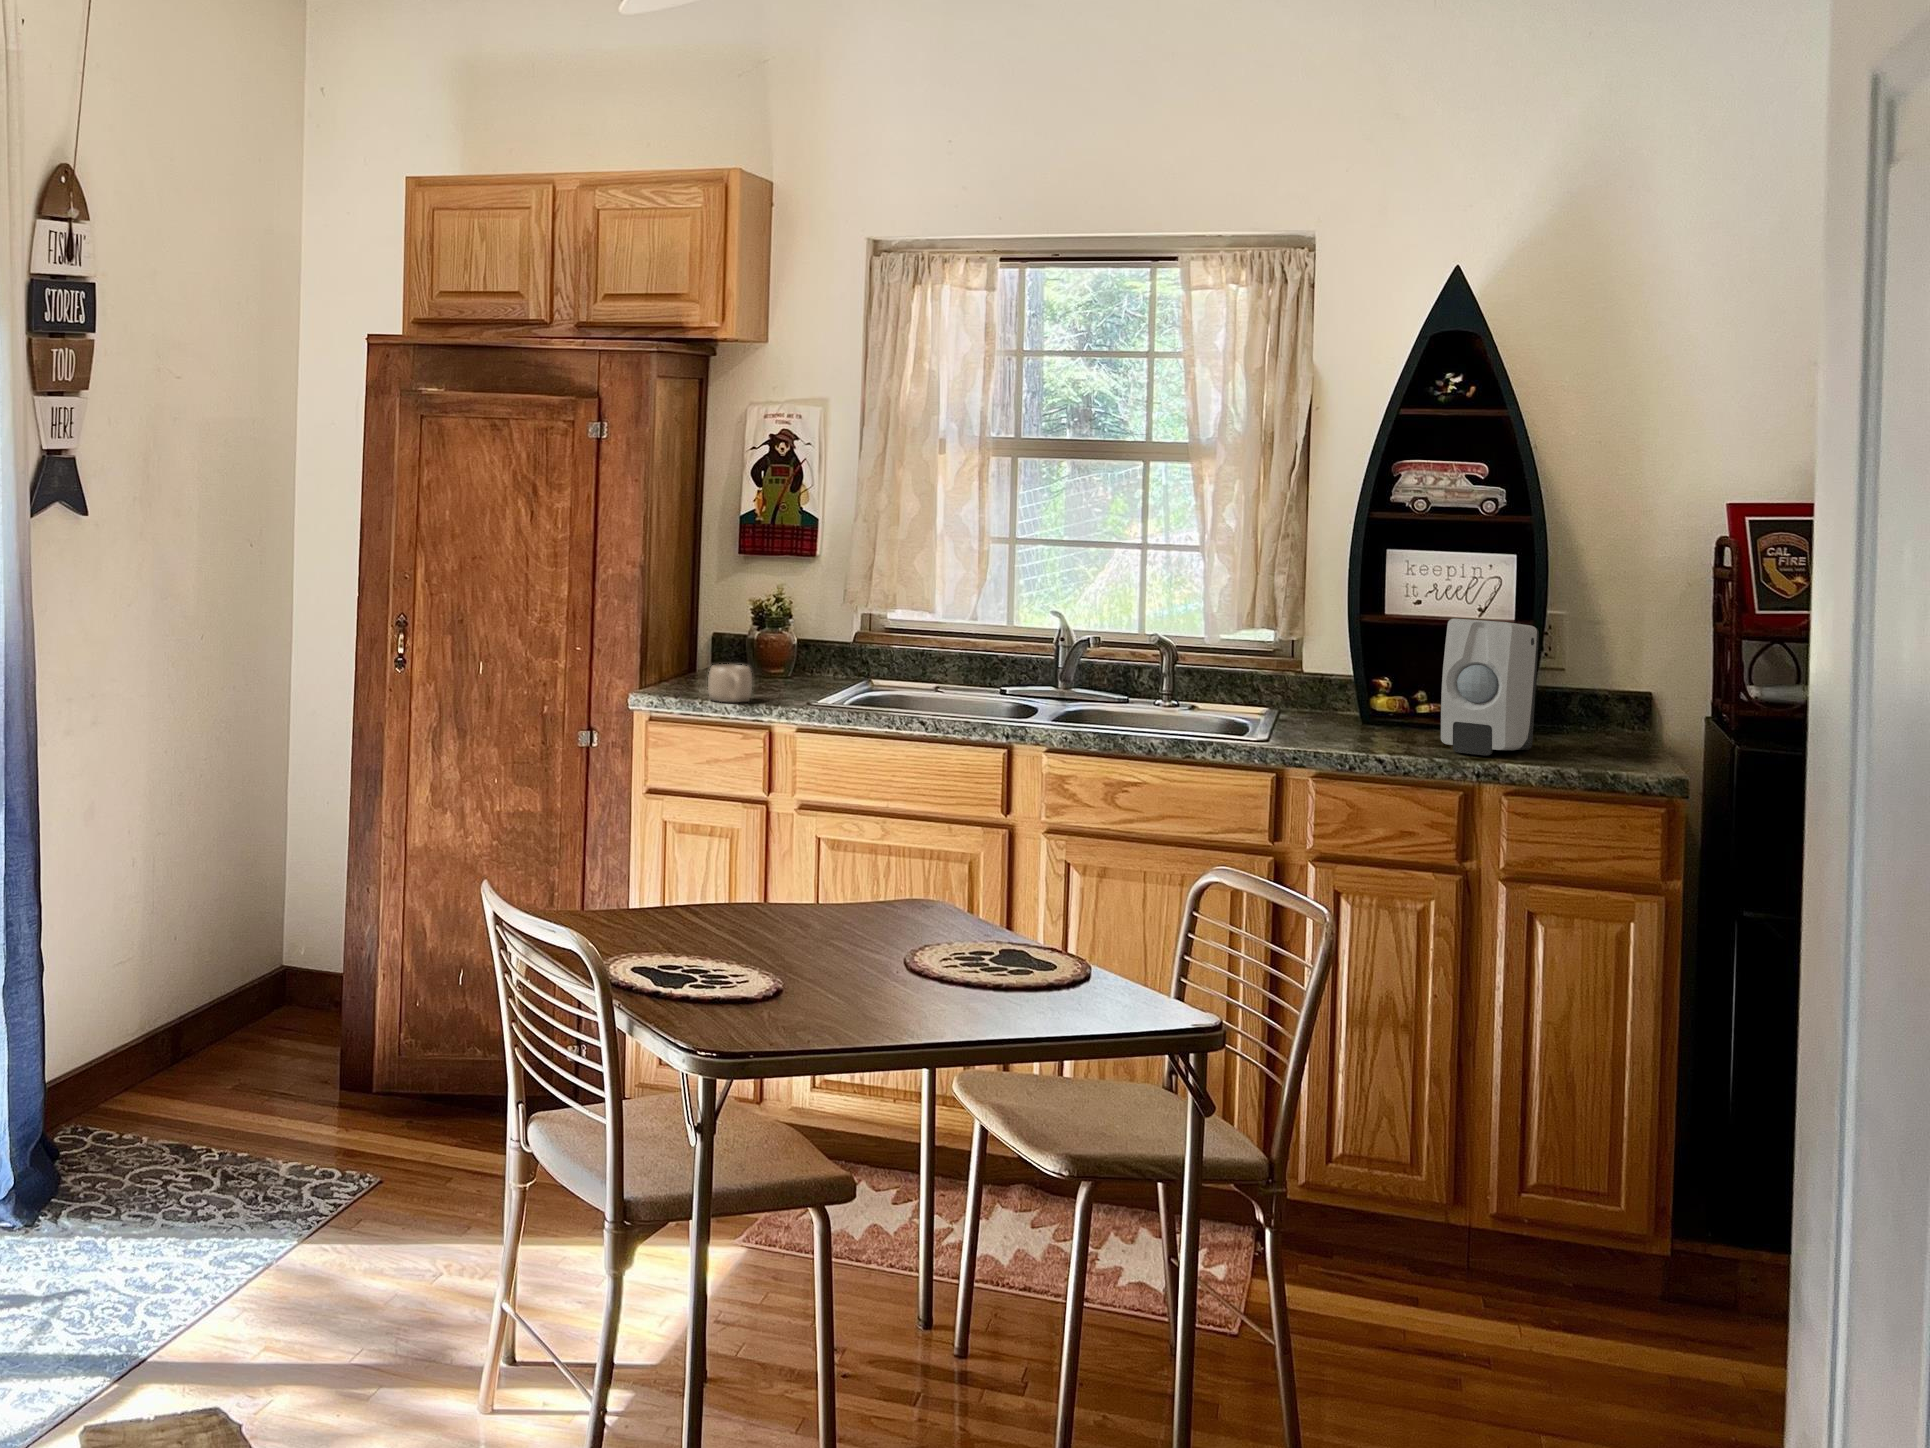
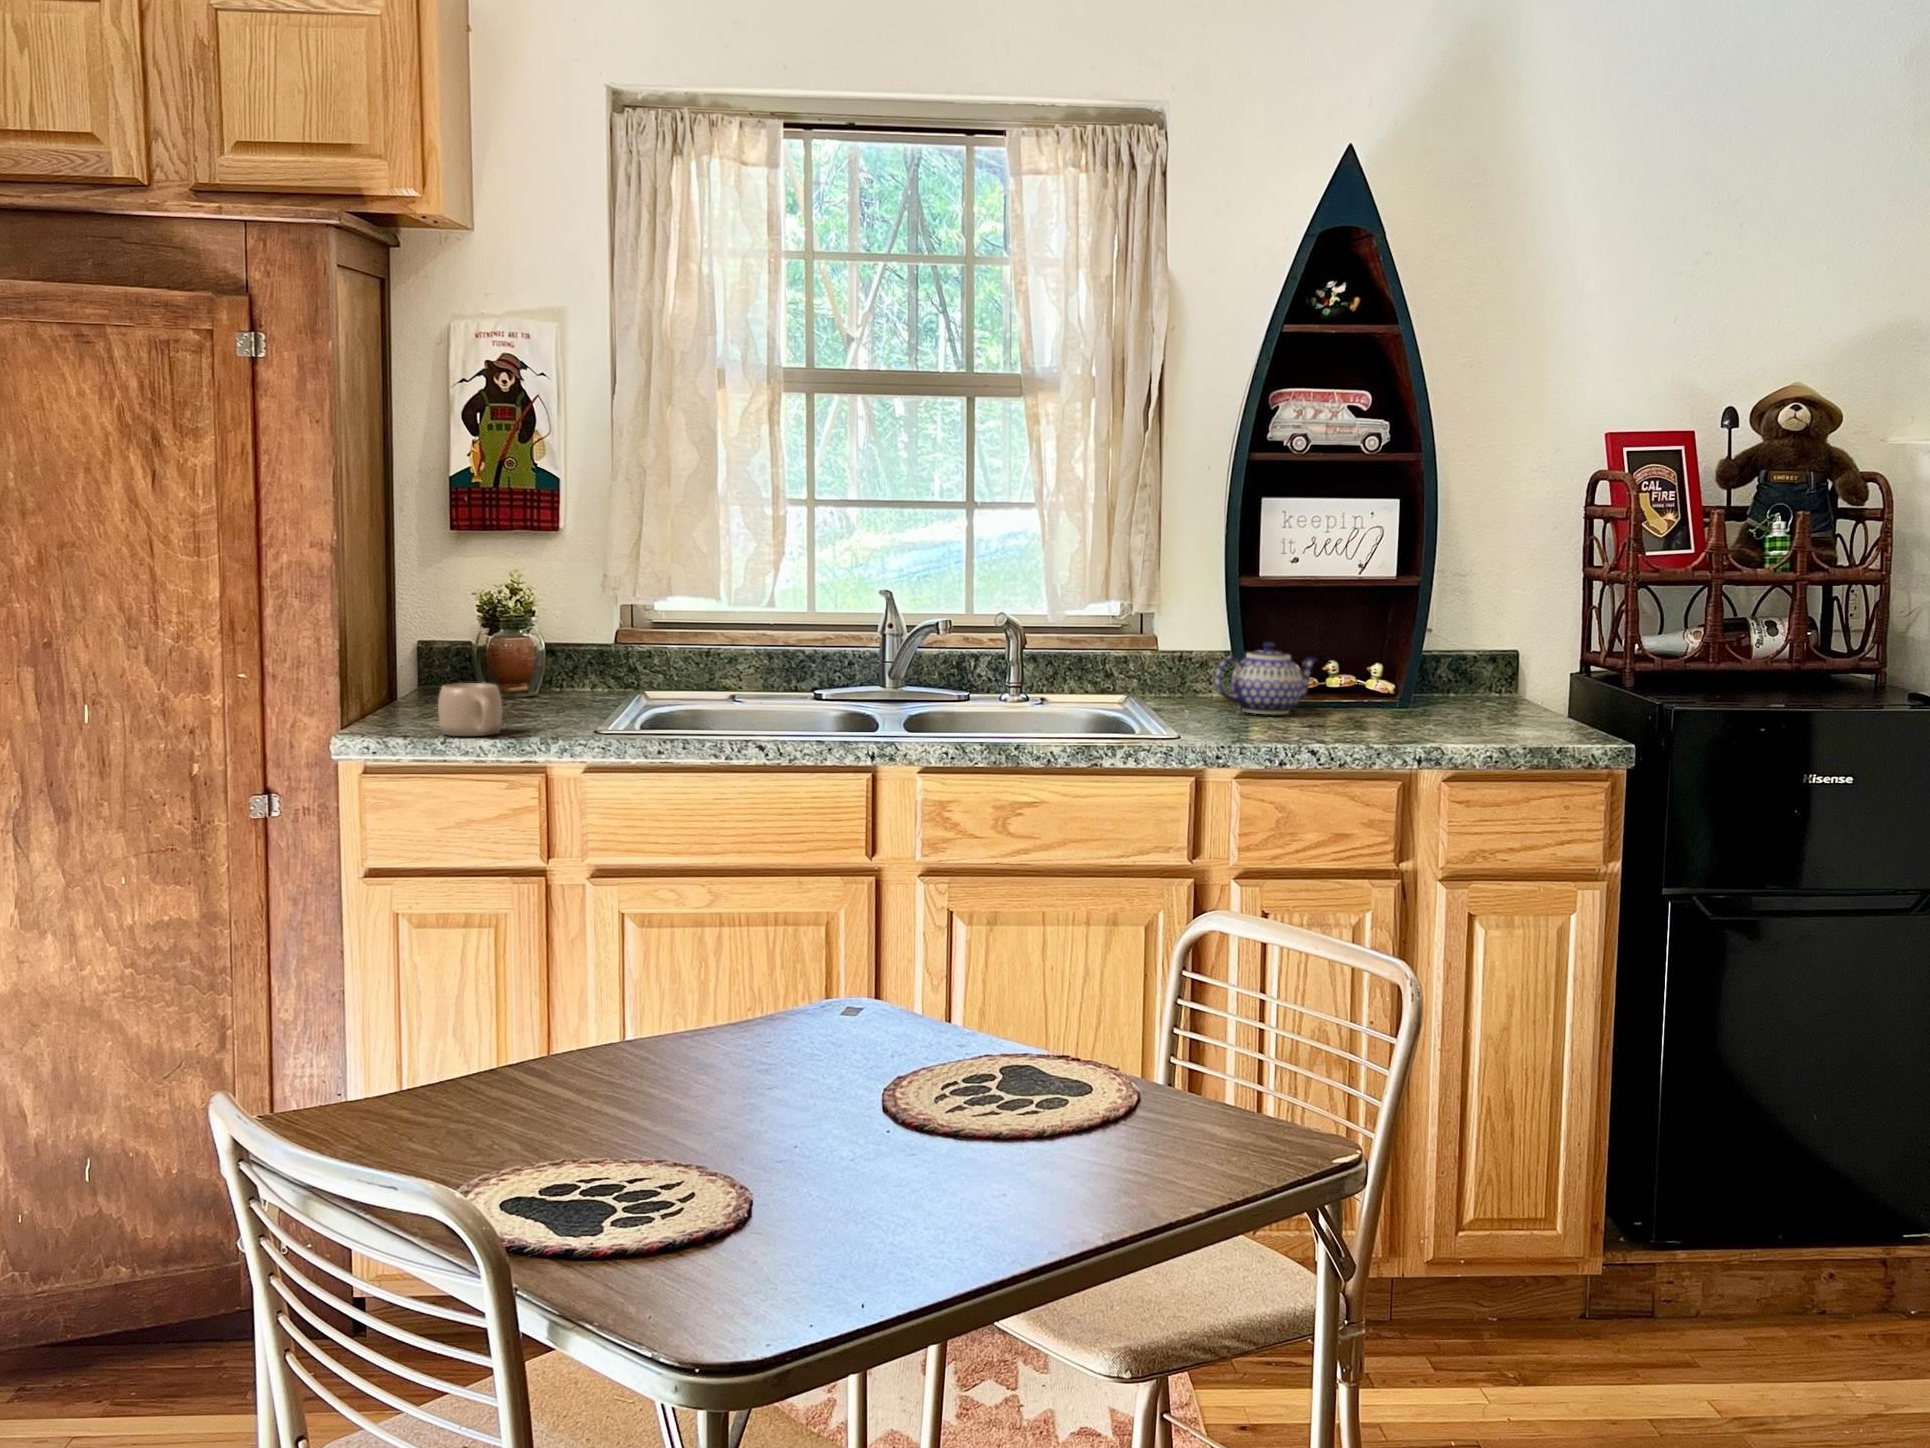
soap dispenser: present [1441,619,1539,755] -> none [1361,575,1449,735]
teapot: none [1329,669,1432,731] -> present [1215,642,1317,714]

